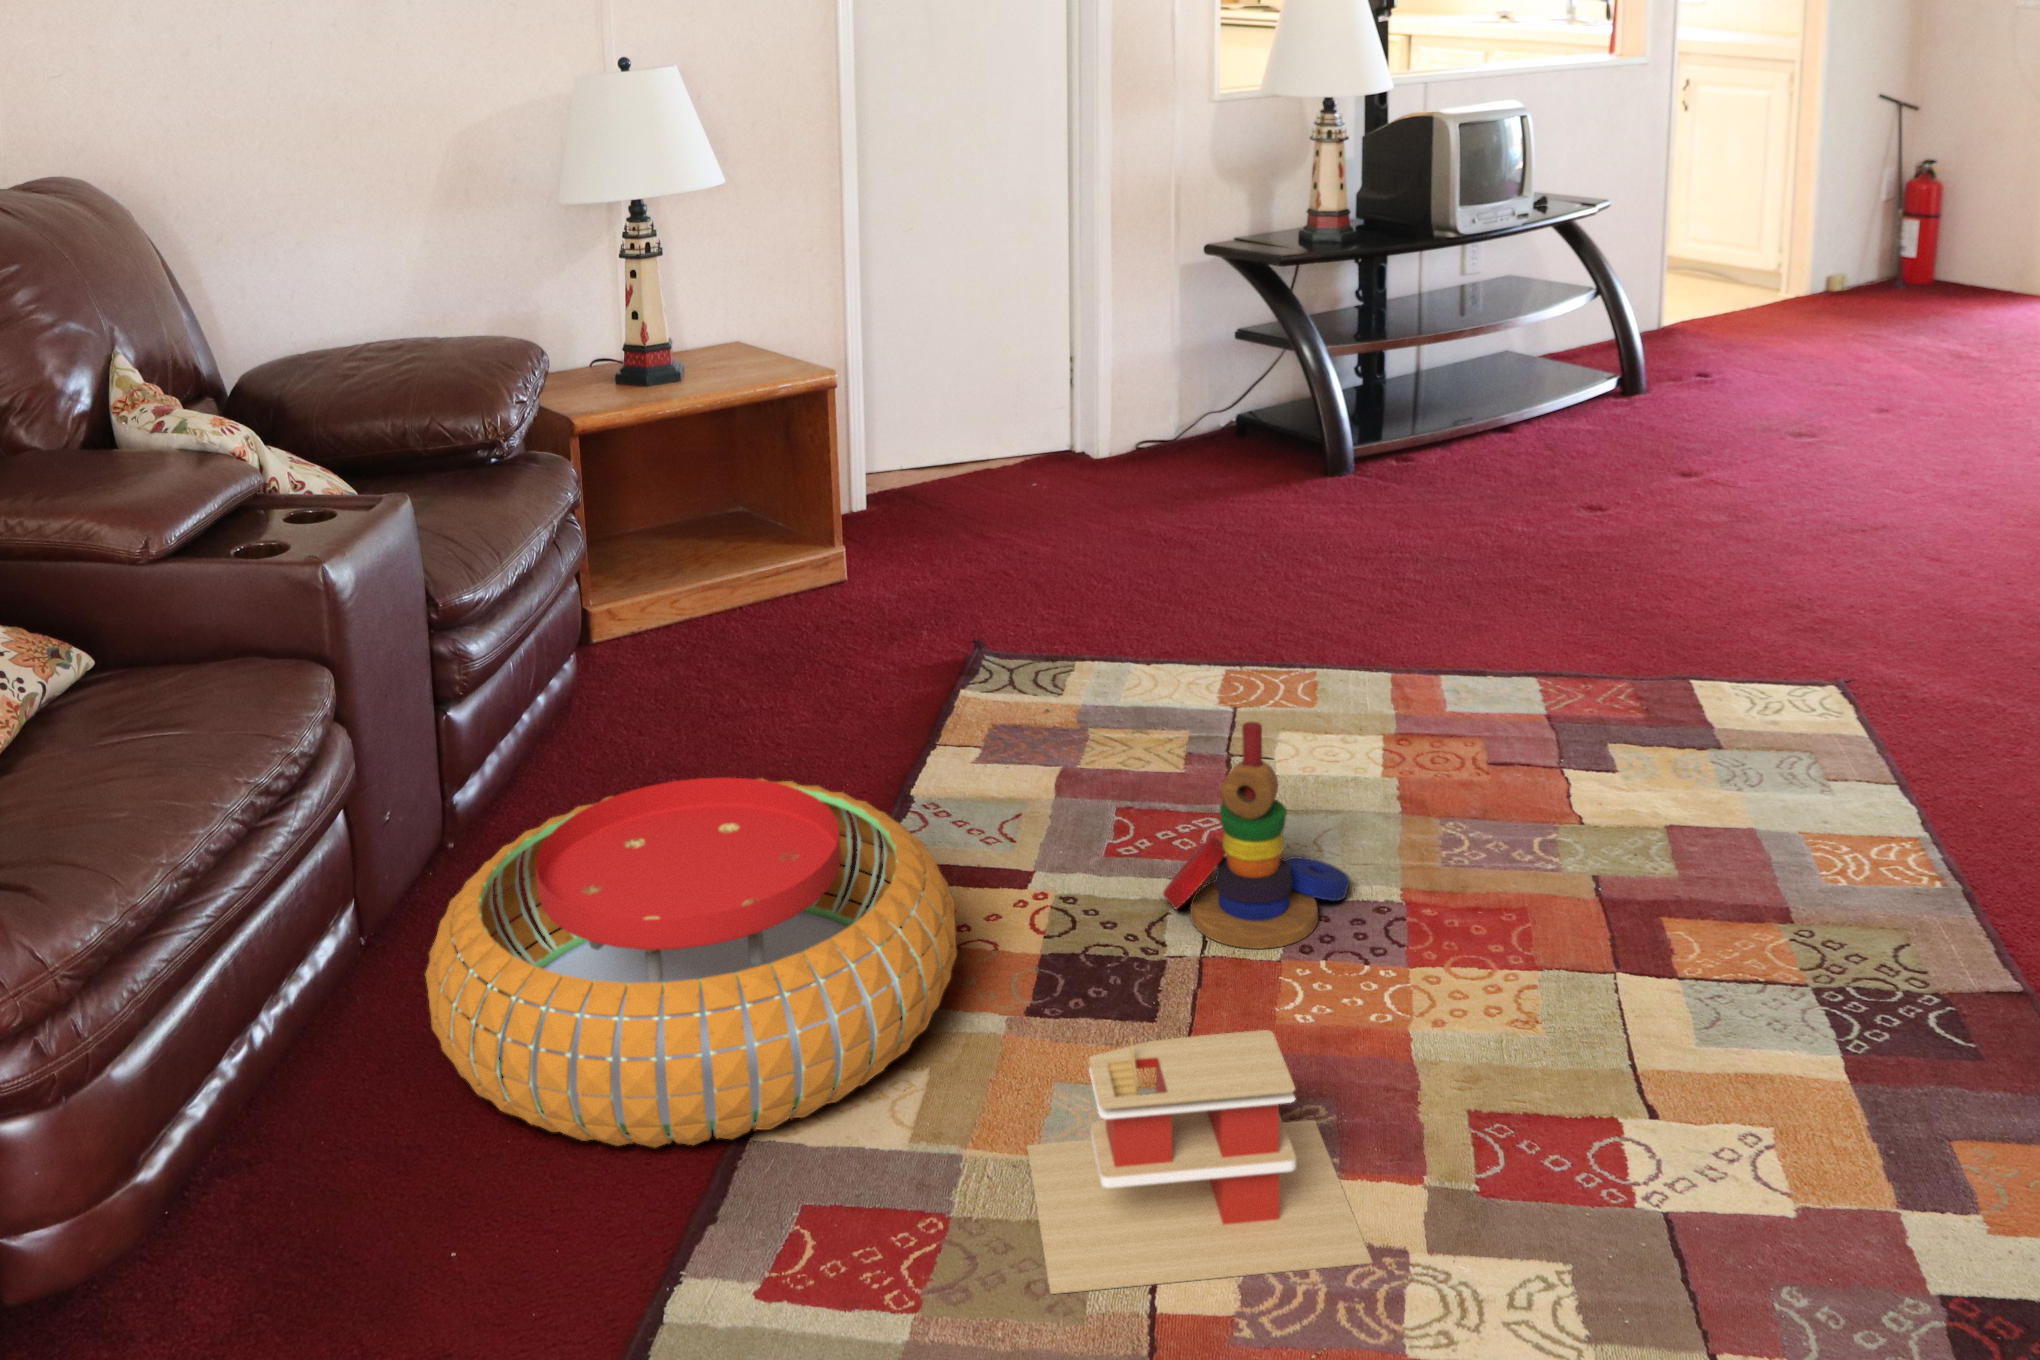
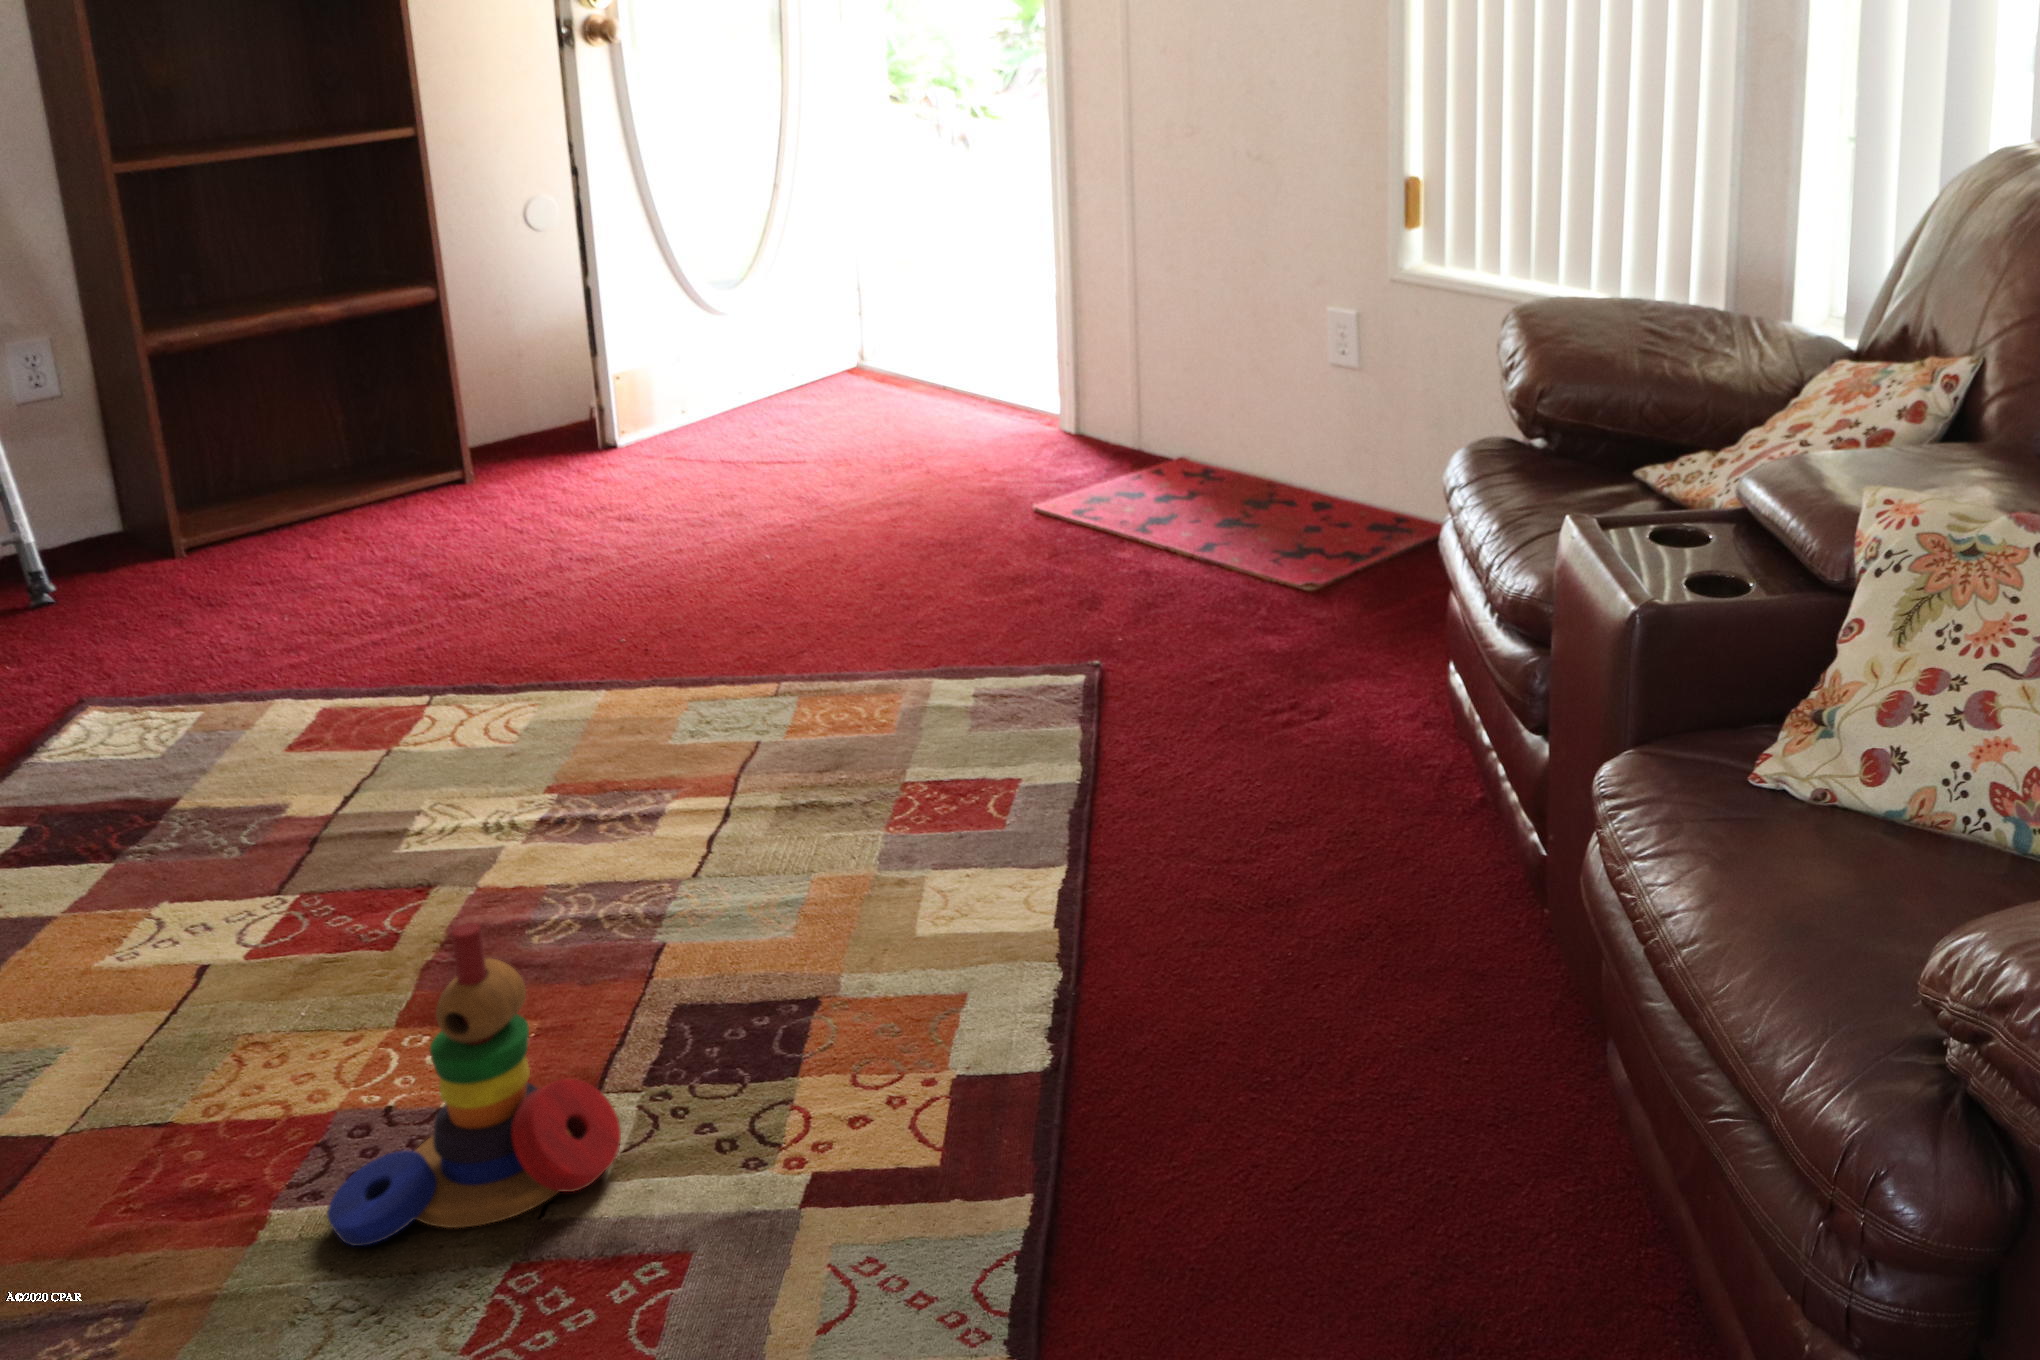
pouf: present [425,778,957,1147] -> none [888,723,1430,1098]
toy house: present [1027,1030,1372,1294] -> none [549,730,823,935]

